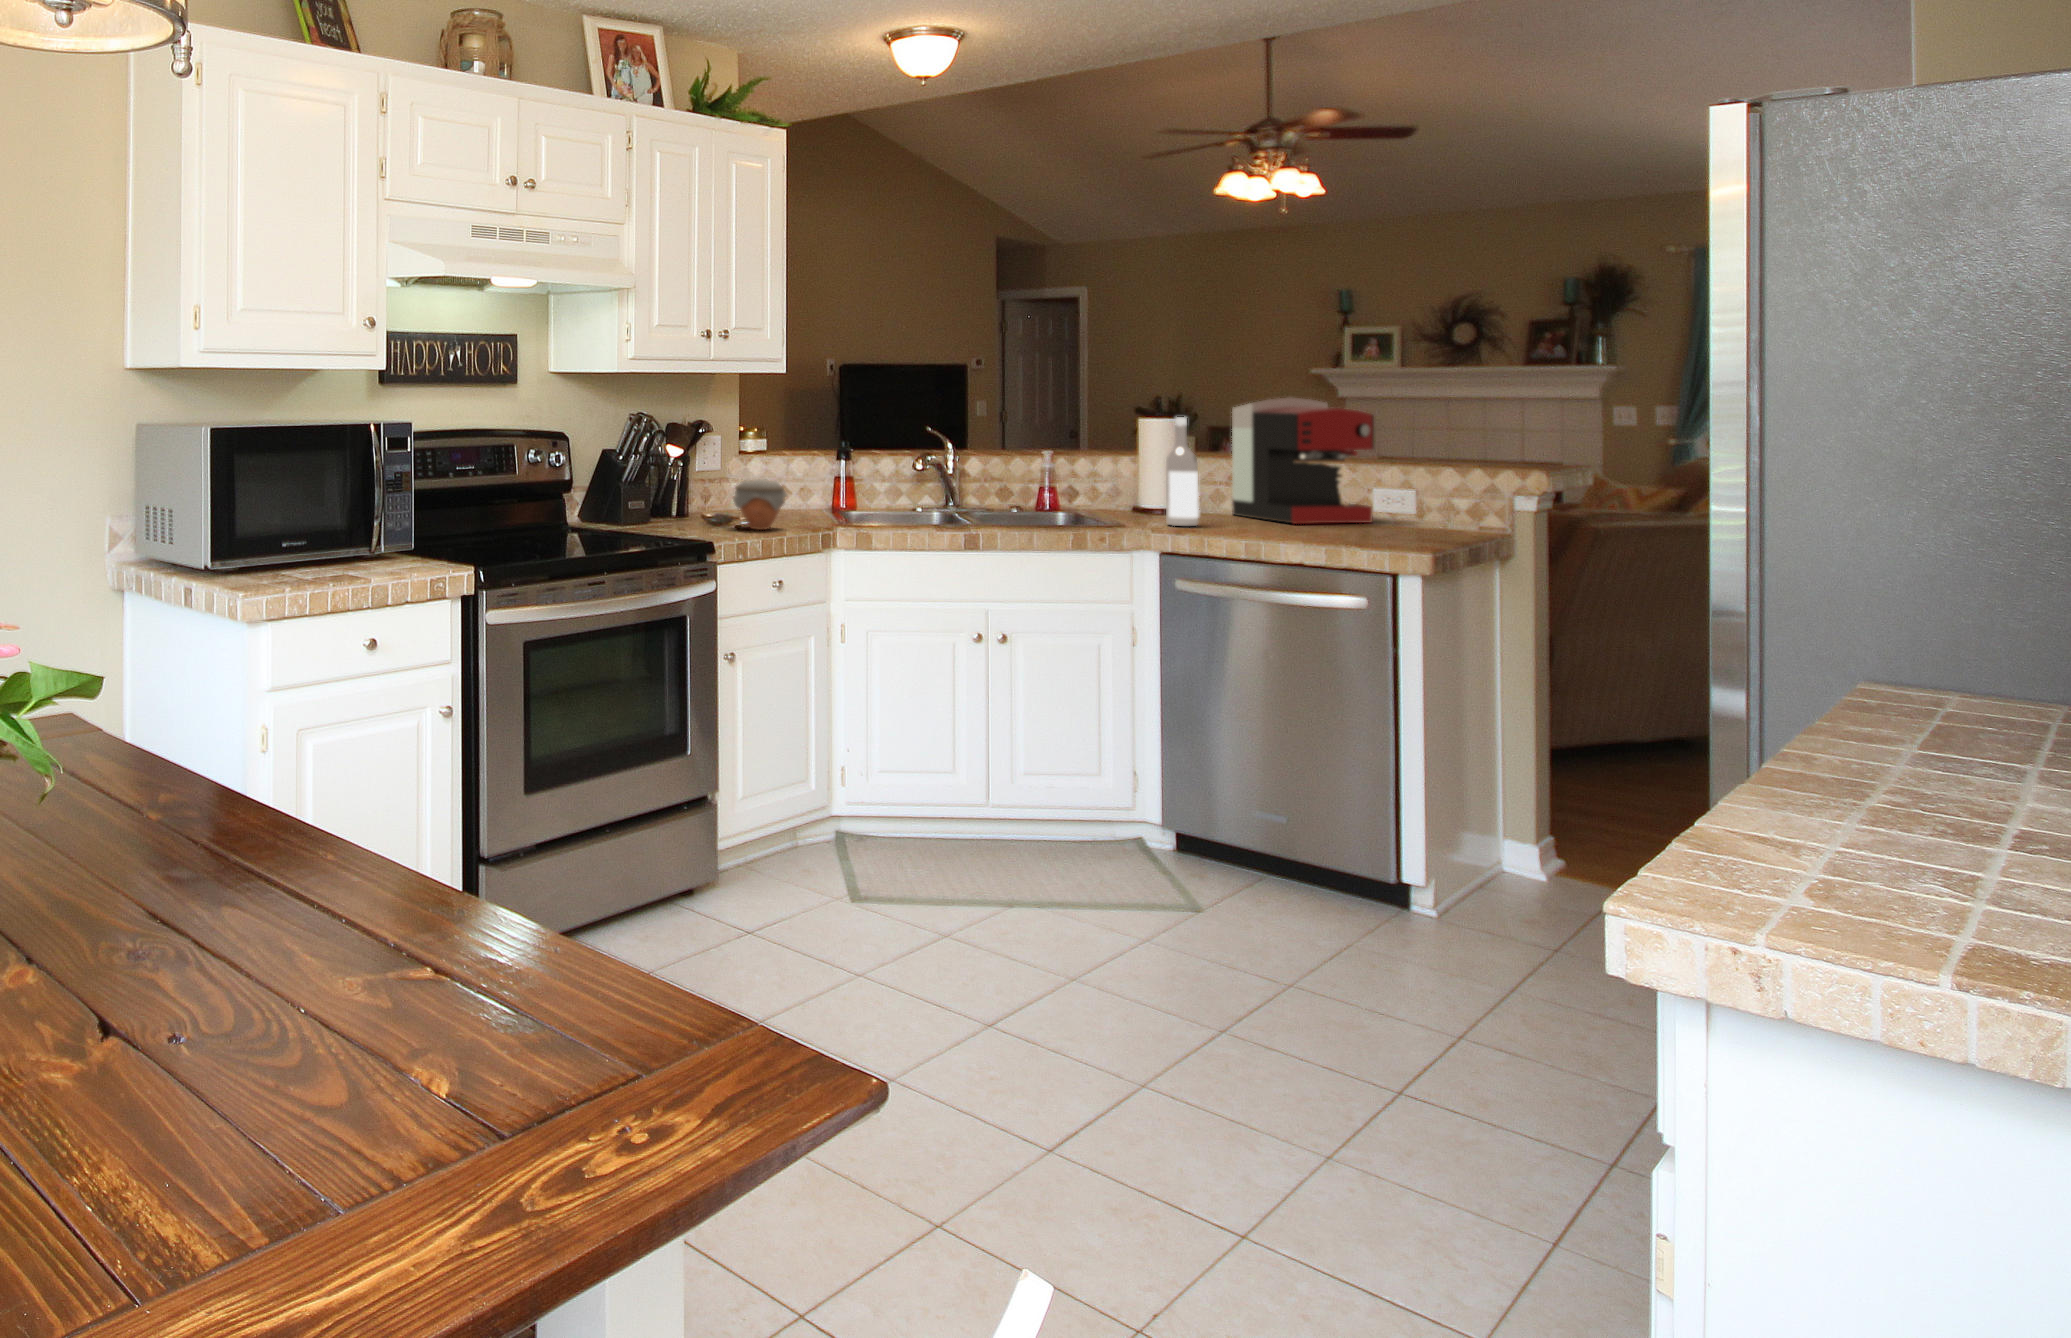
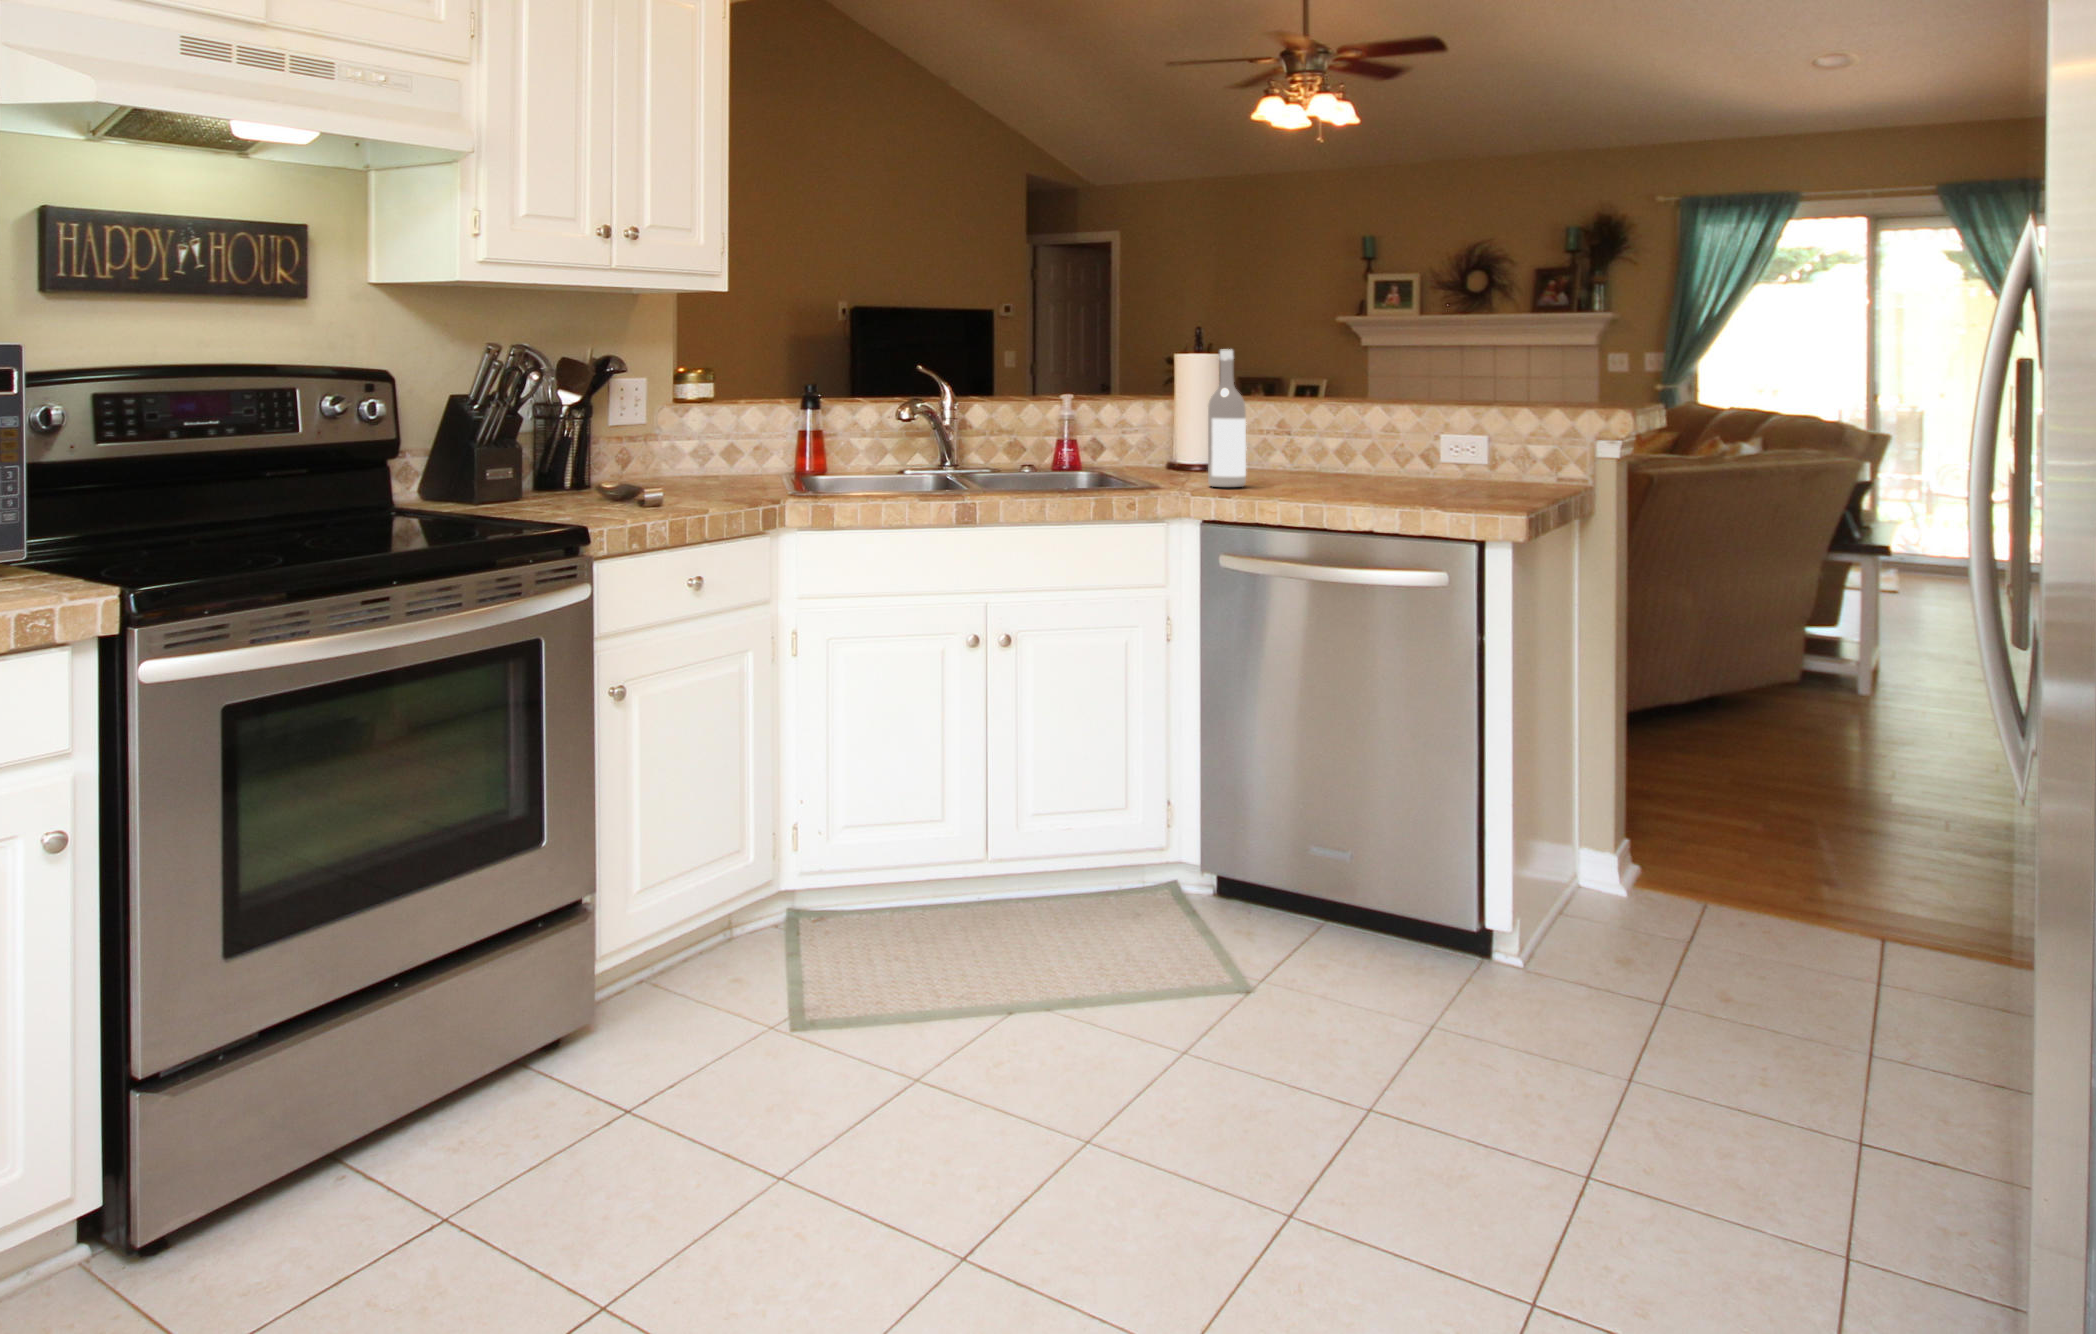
coffee maker: present [1232,397,1374,524] -> none [1282,327,1442,481]
jar: present [733,479,787,530] -> none [638,437,719,507]

